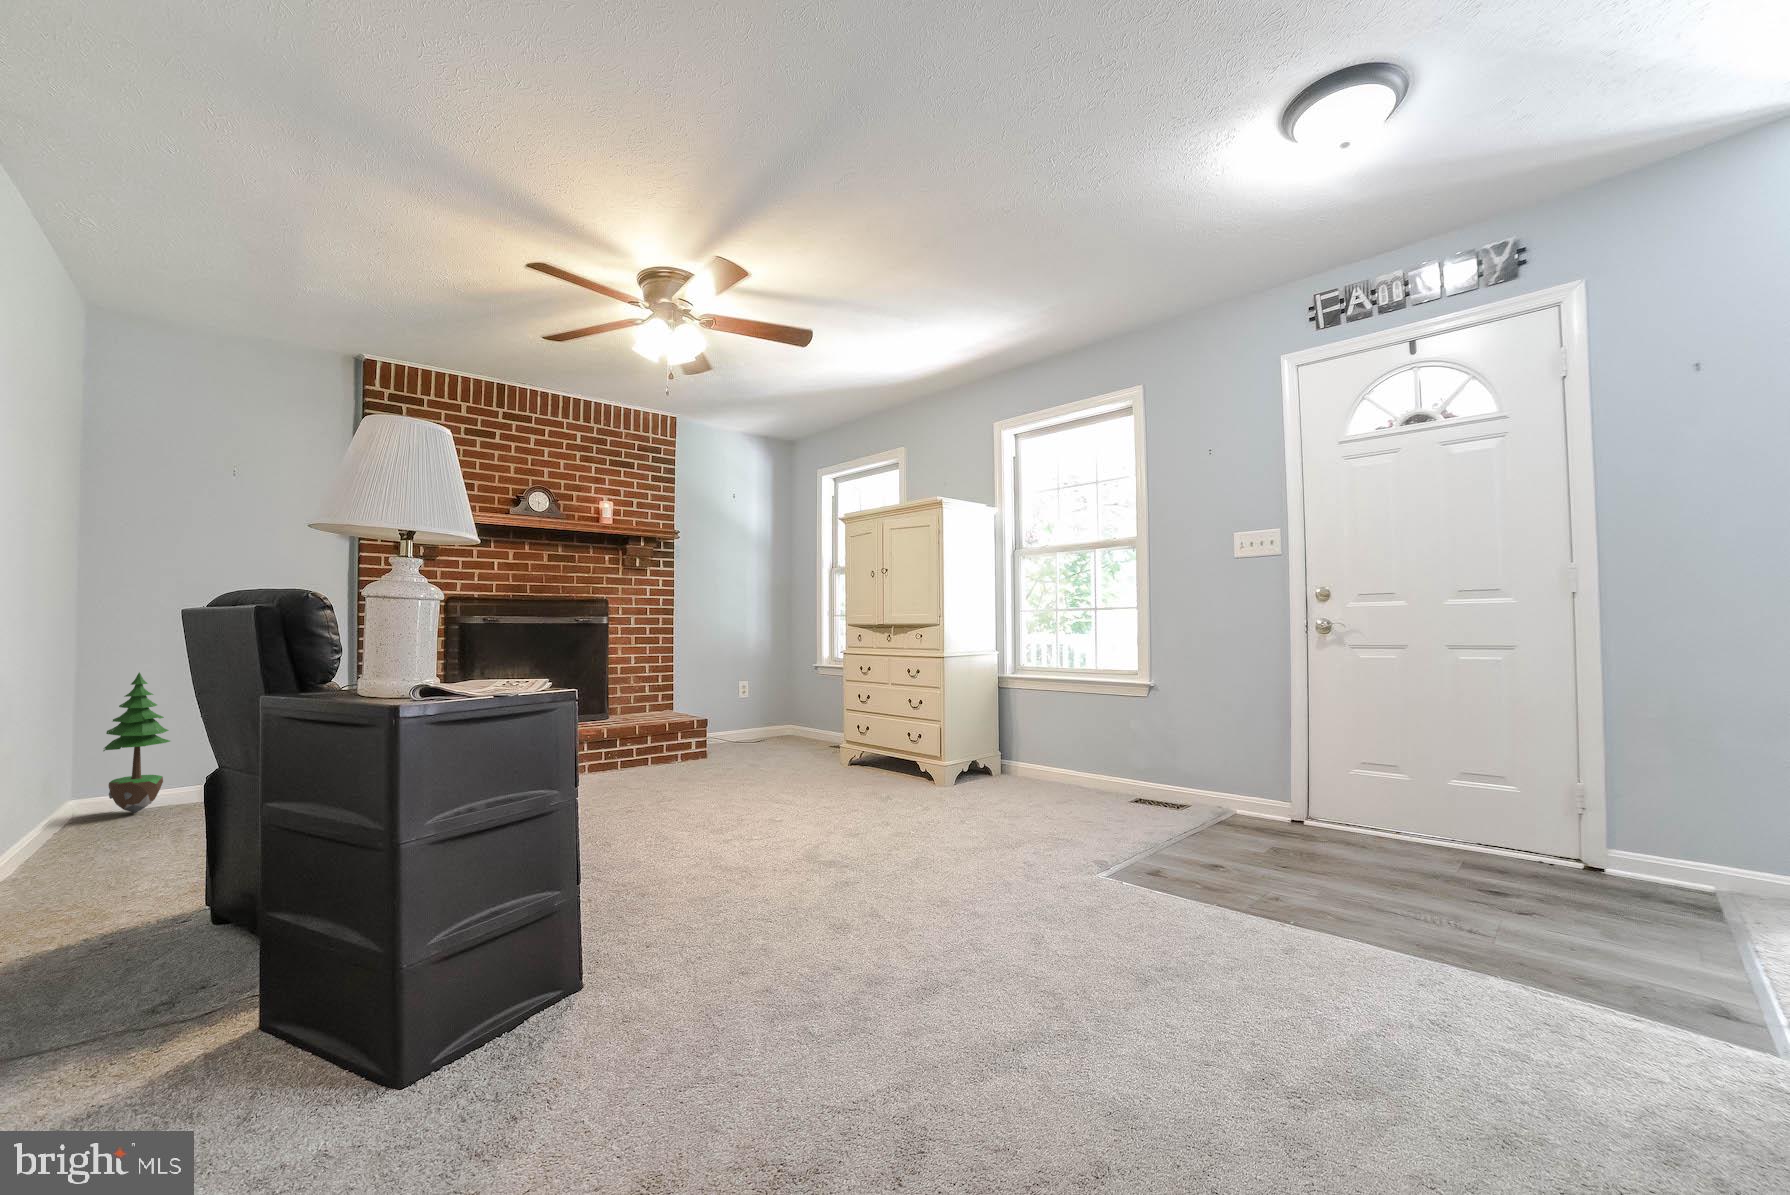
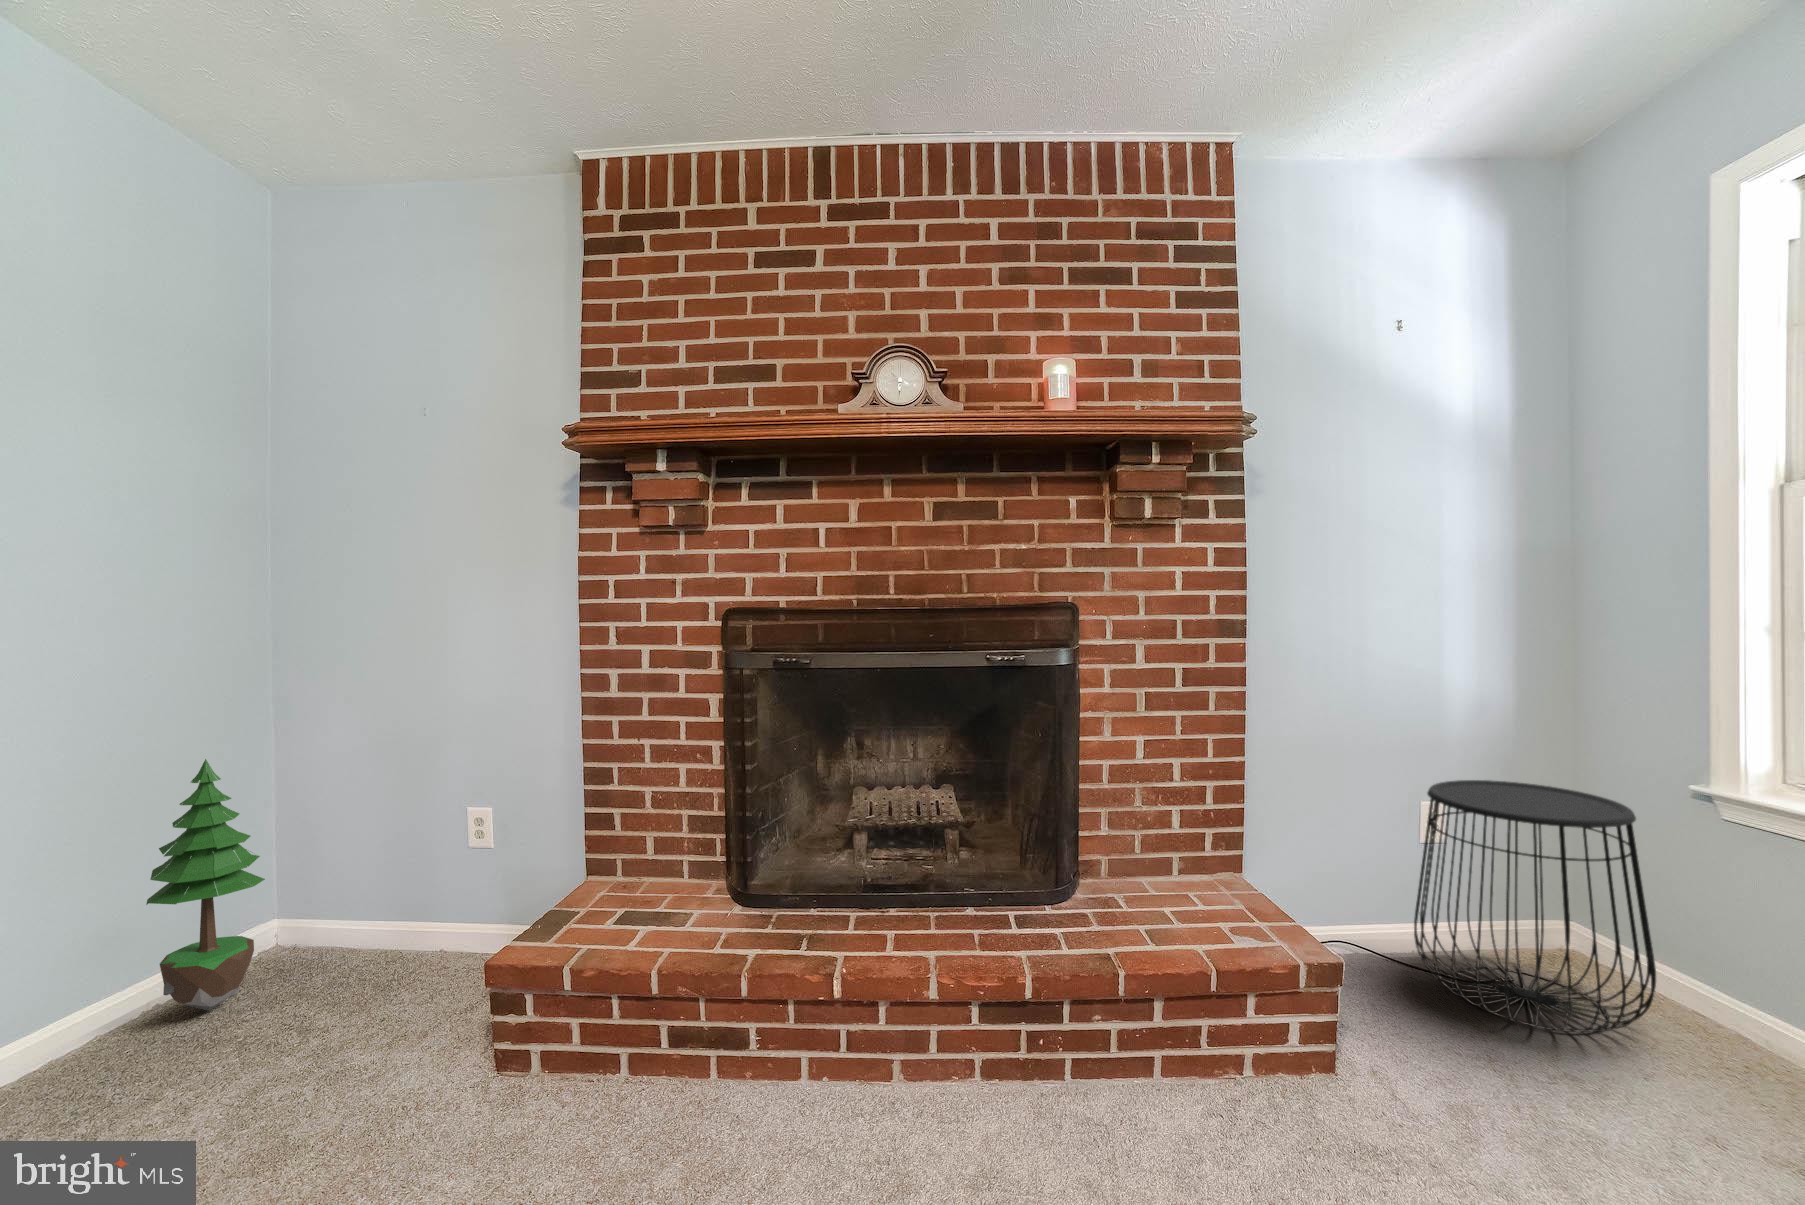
side table: none [729,669,795,744] -> present [1414,780,1656,1033]

